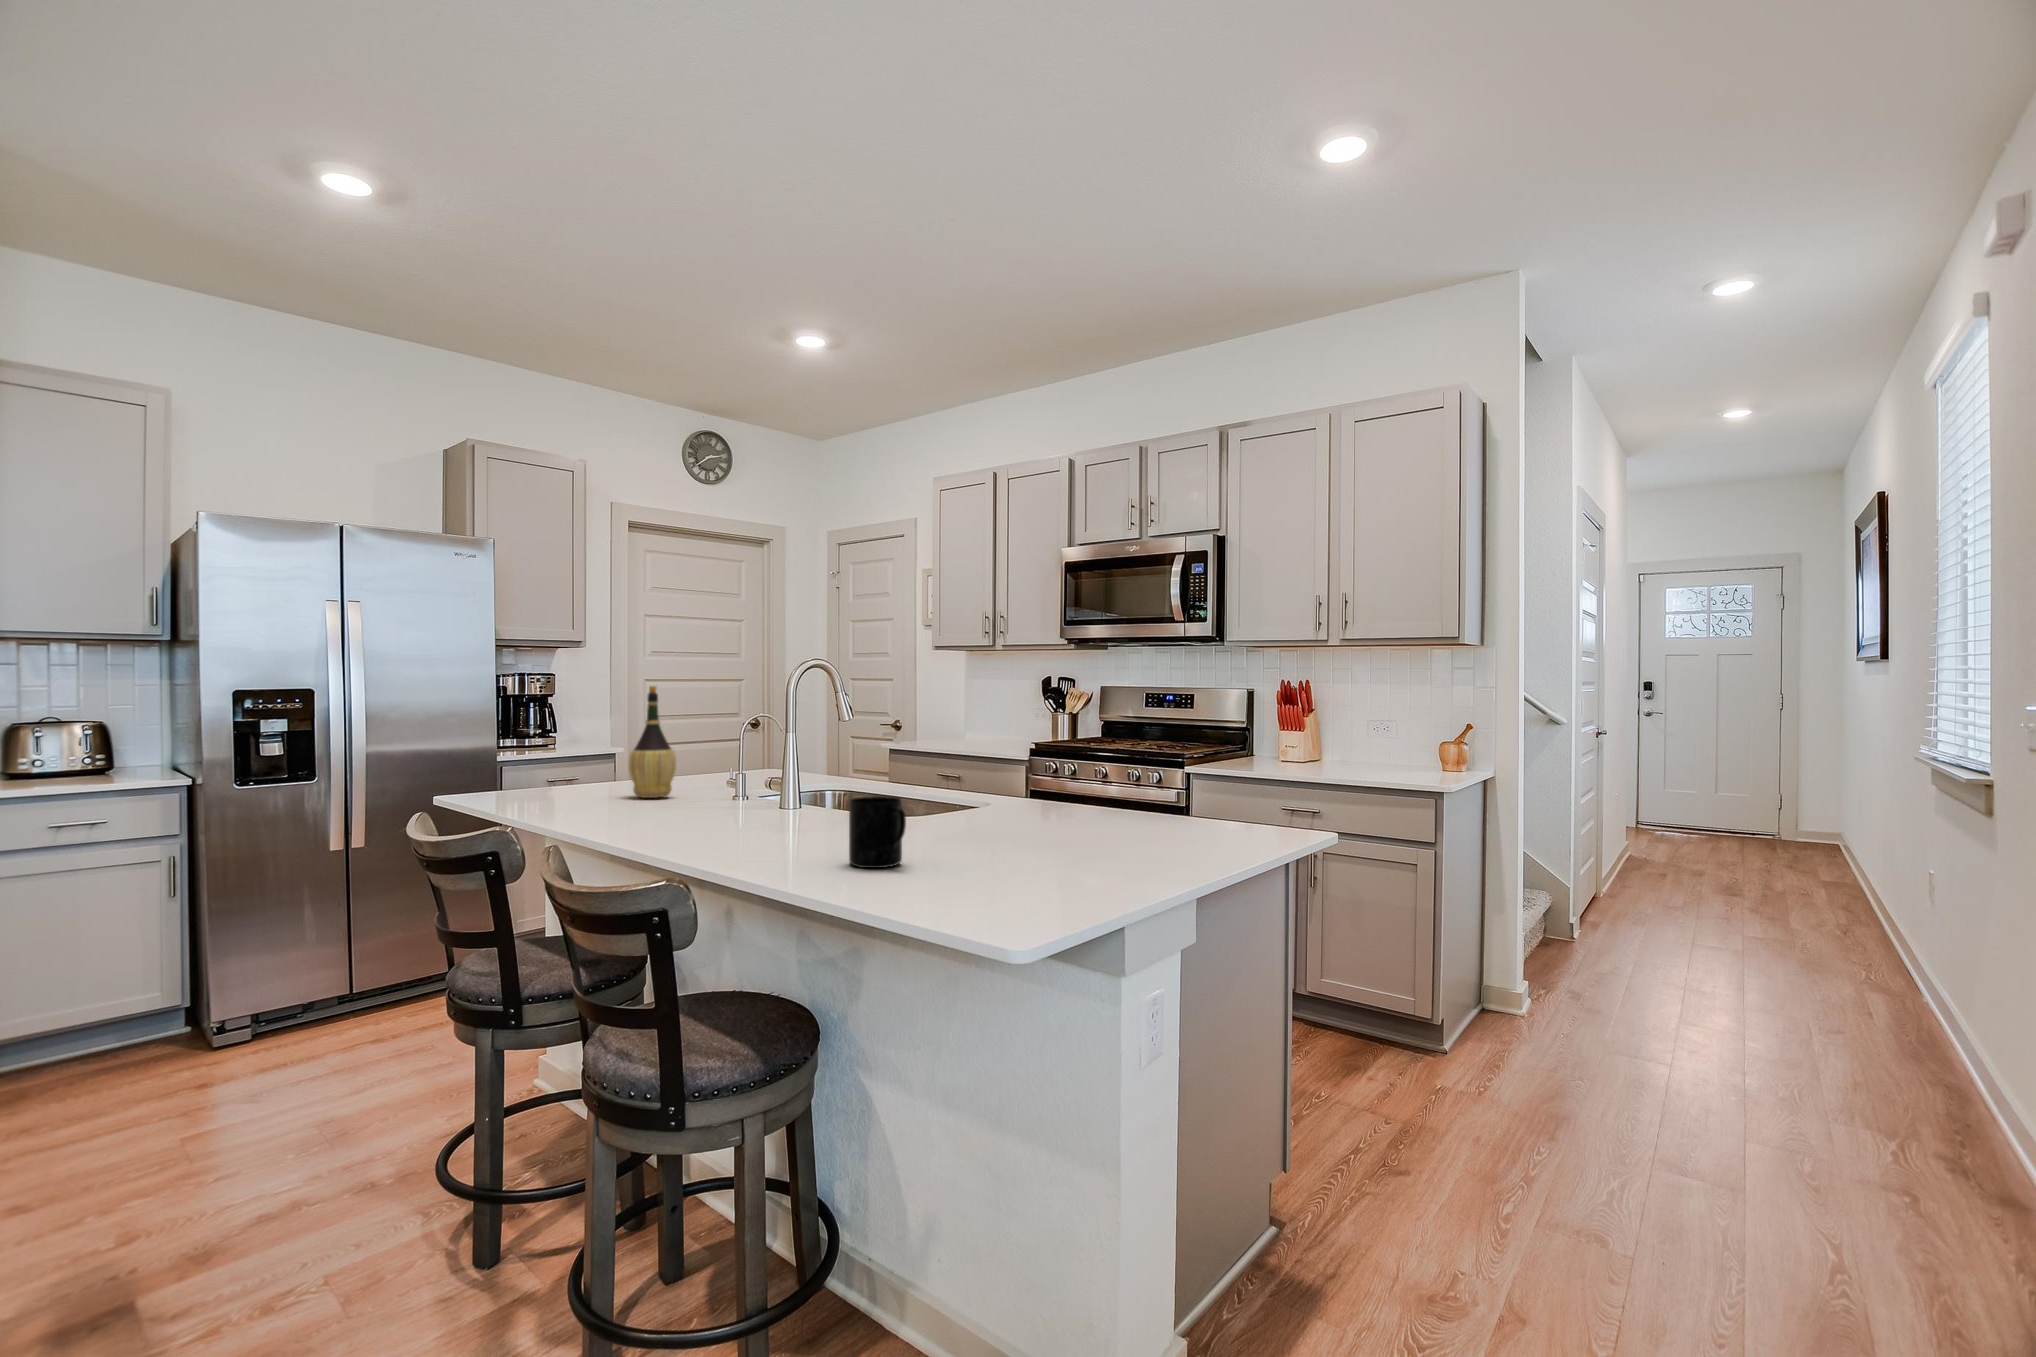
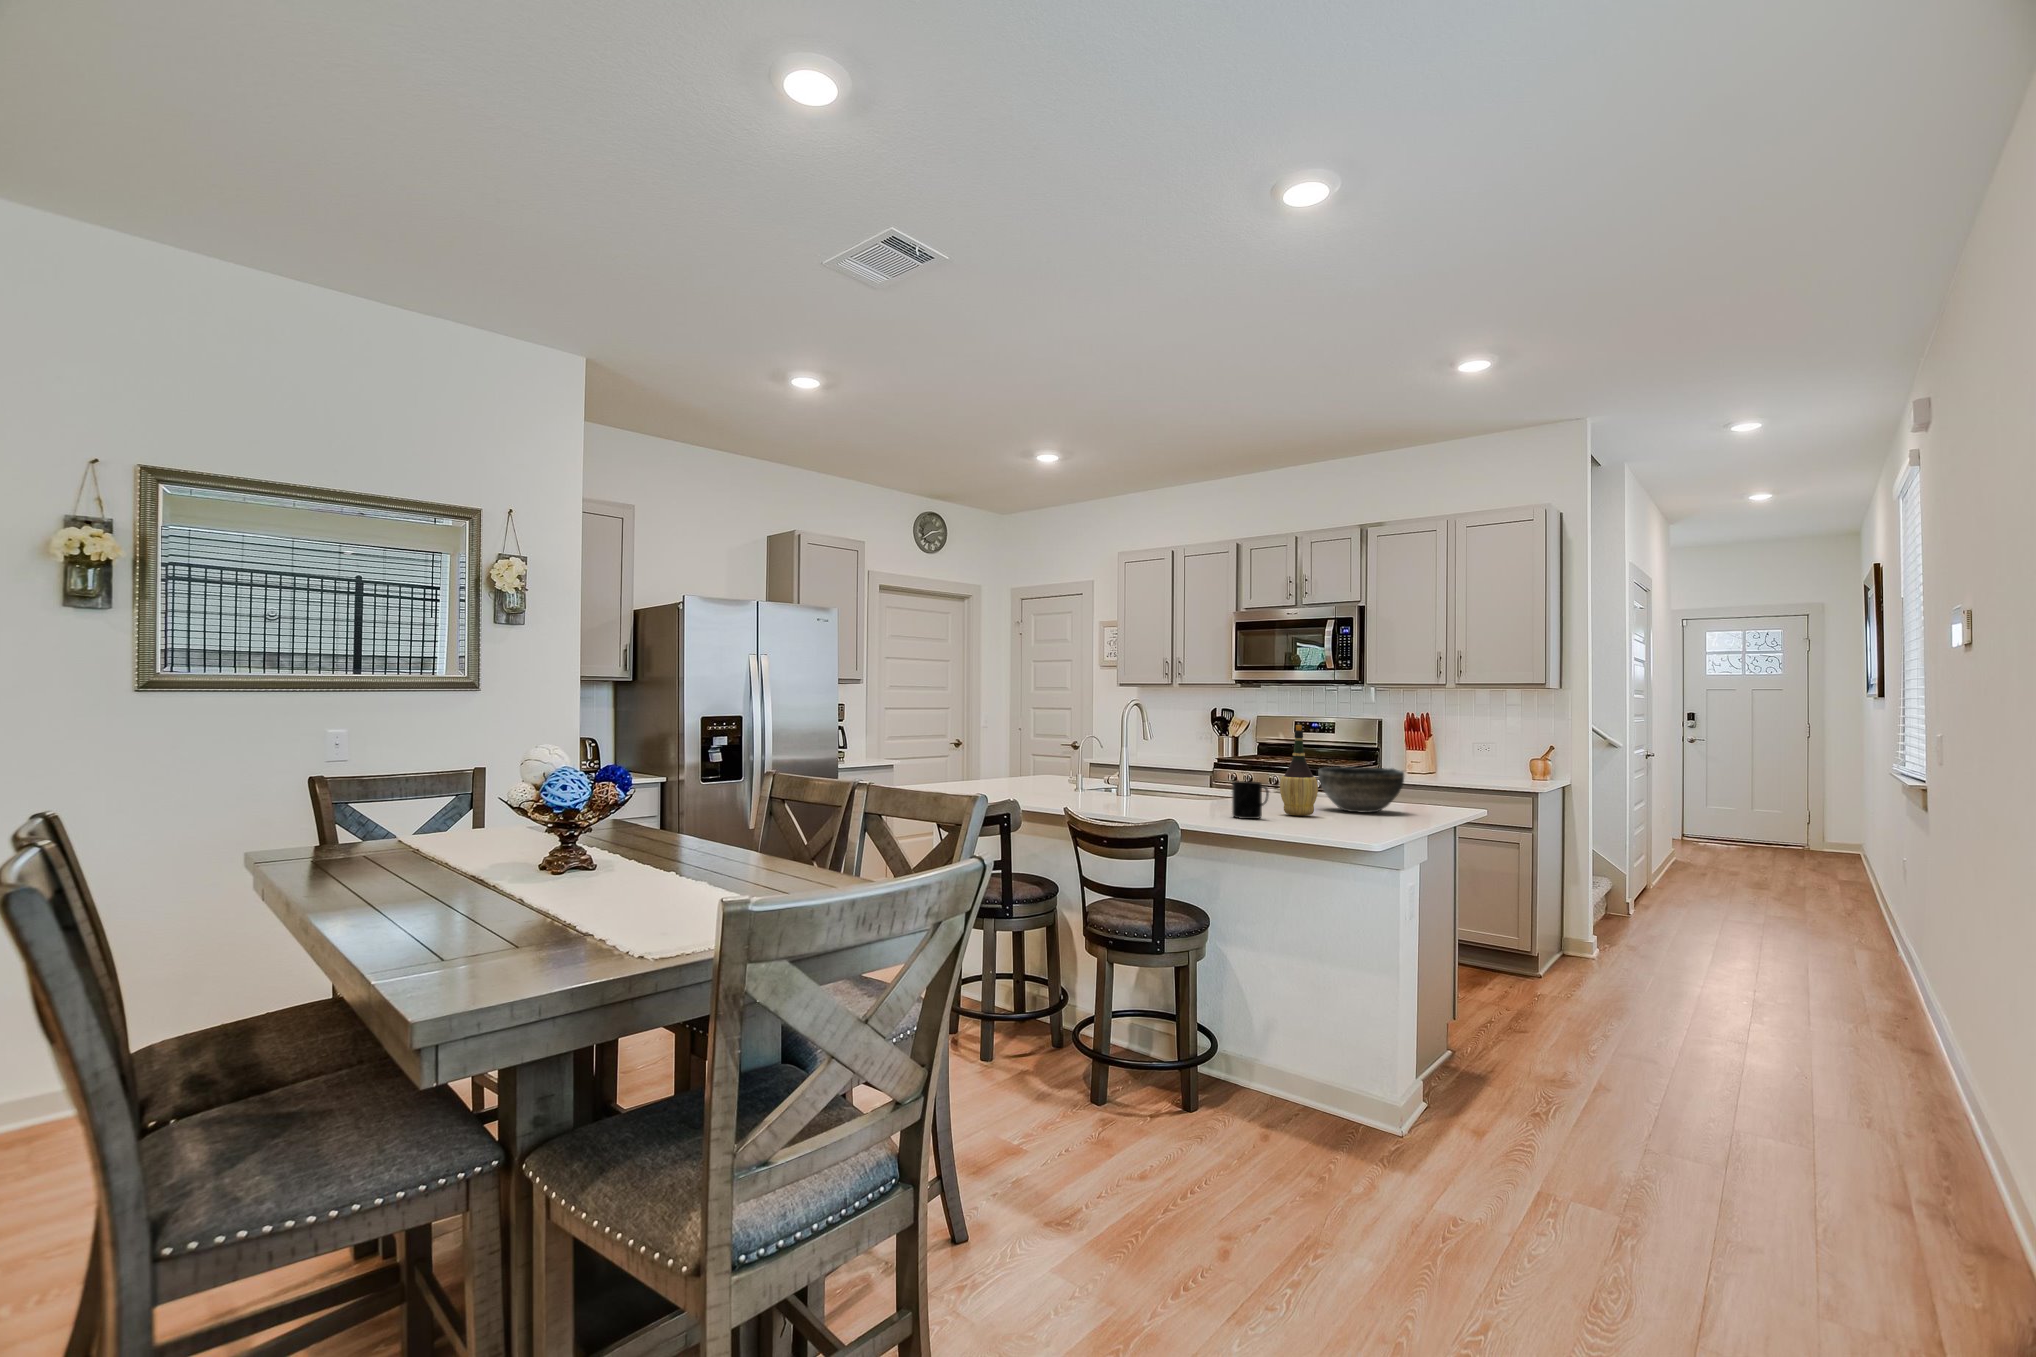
wine bottle: present [628,686,676,798] -> present [1280,725,1318,816]
bowl: none [1065,762,1202,840] -> present [1318,767,1404,812]

